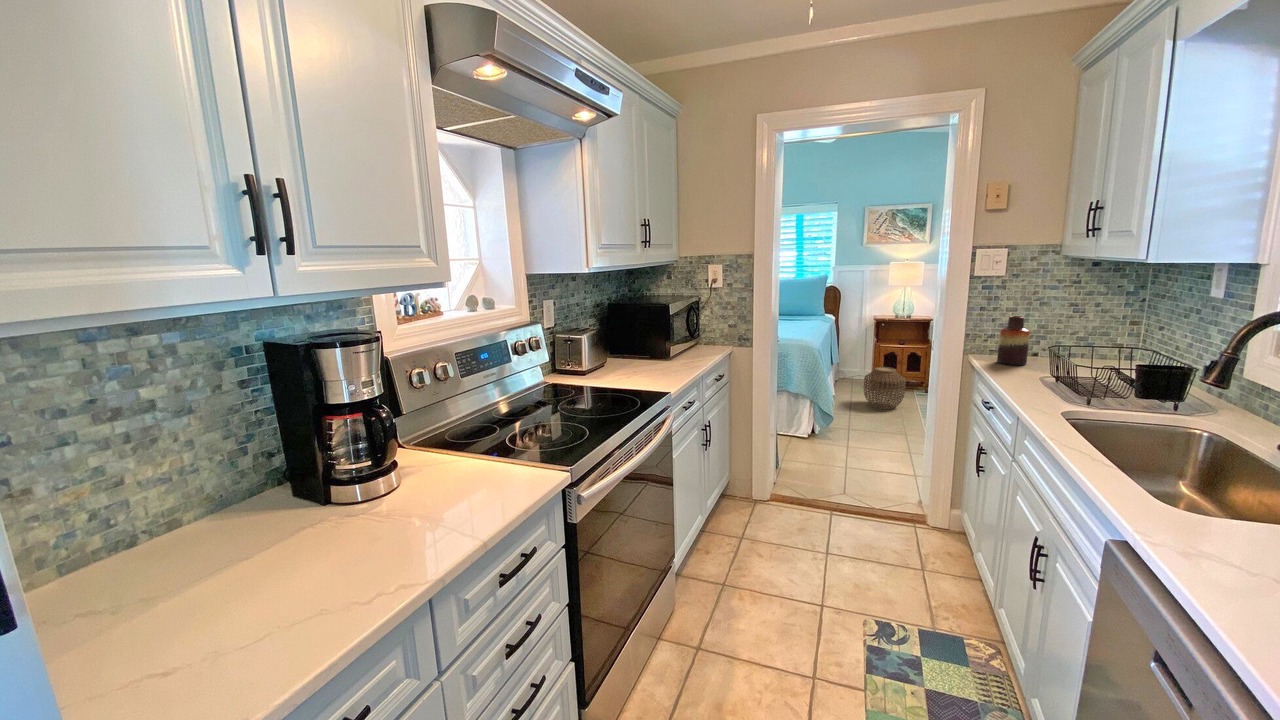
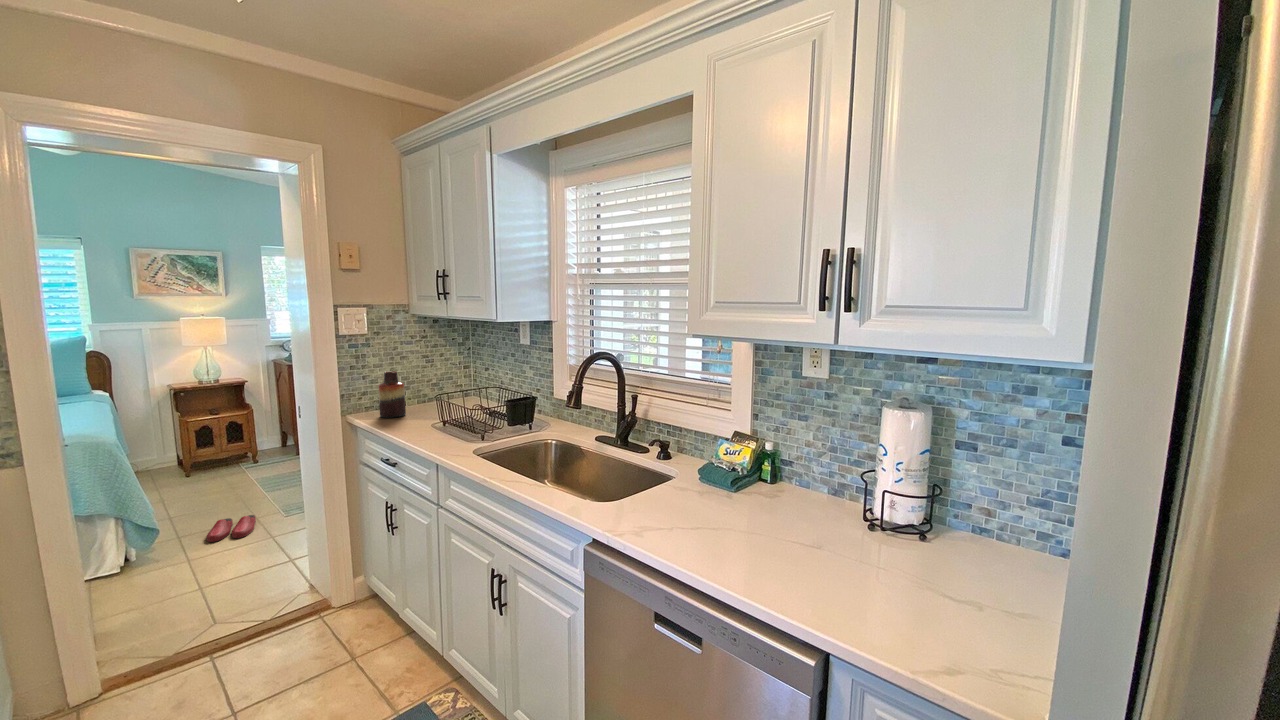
woven basket: present [864,367,906,410] -> none [177,444,238,498]
slippers: none [866,427,904,445] -> present [207,515,256,542]

